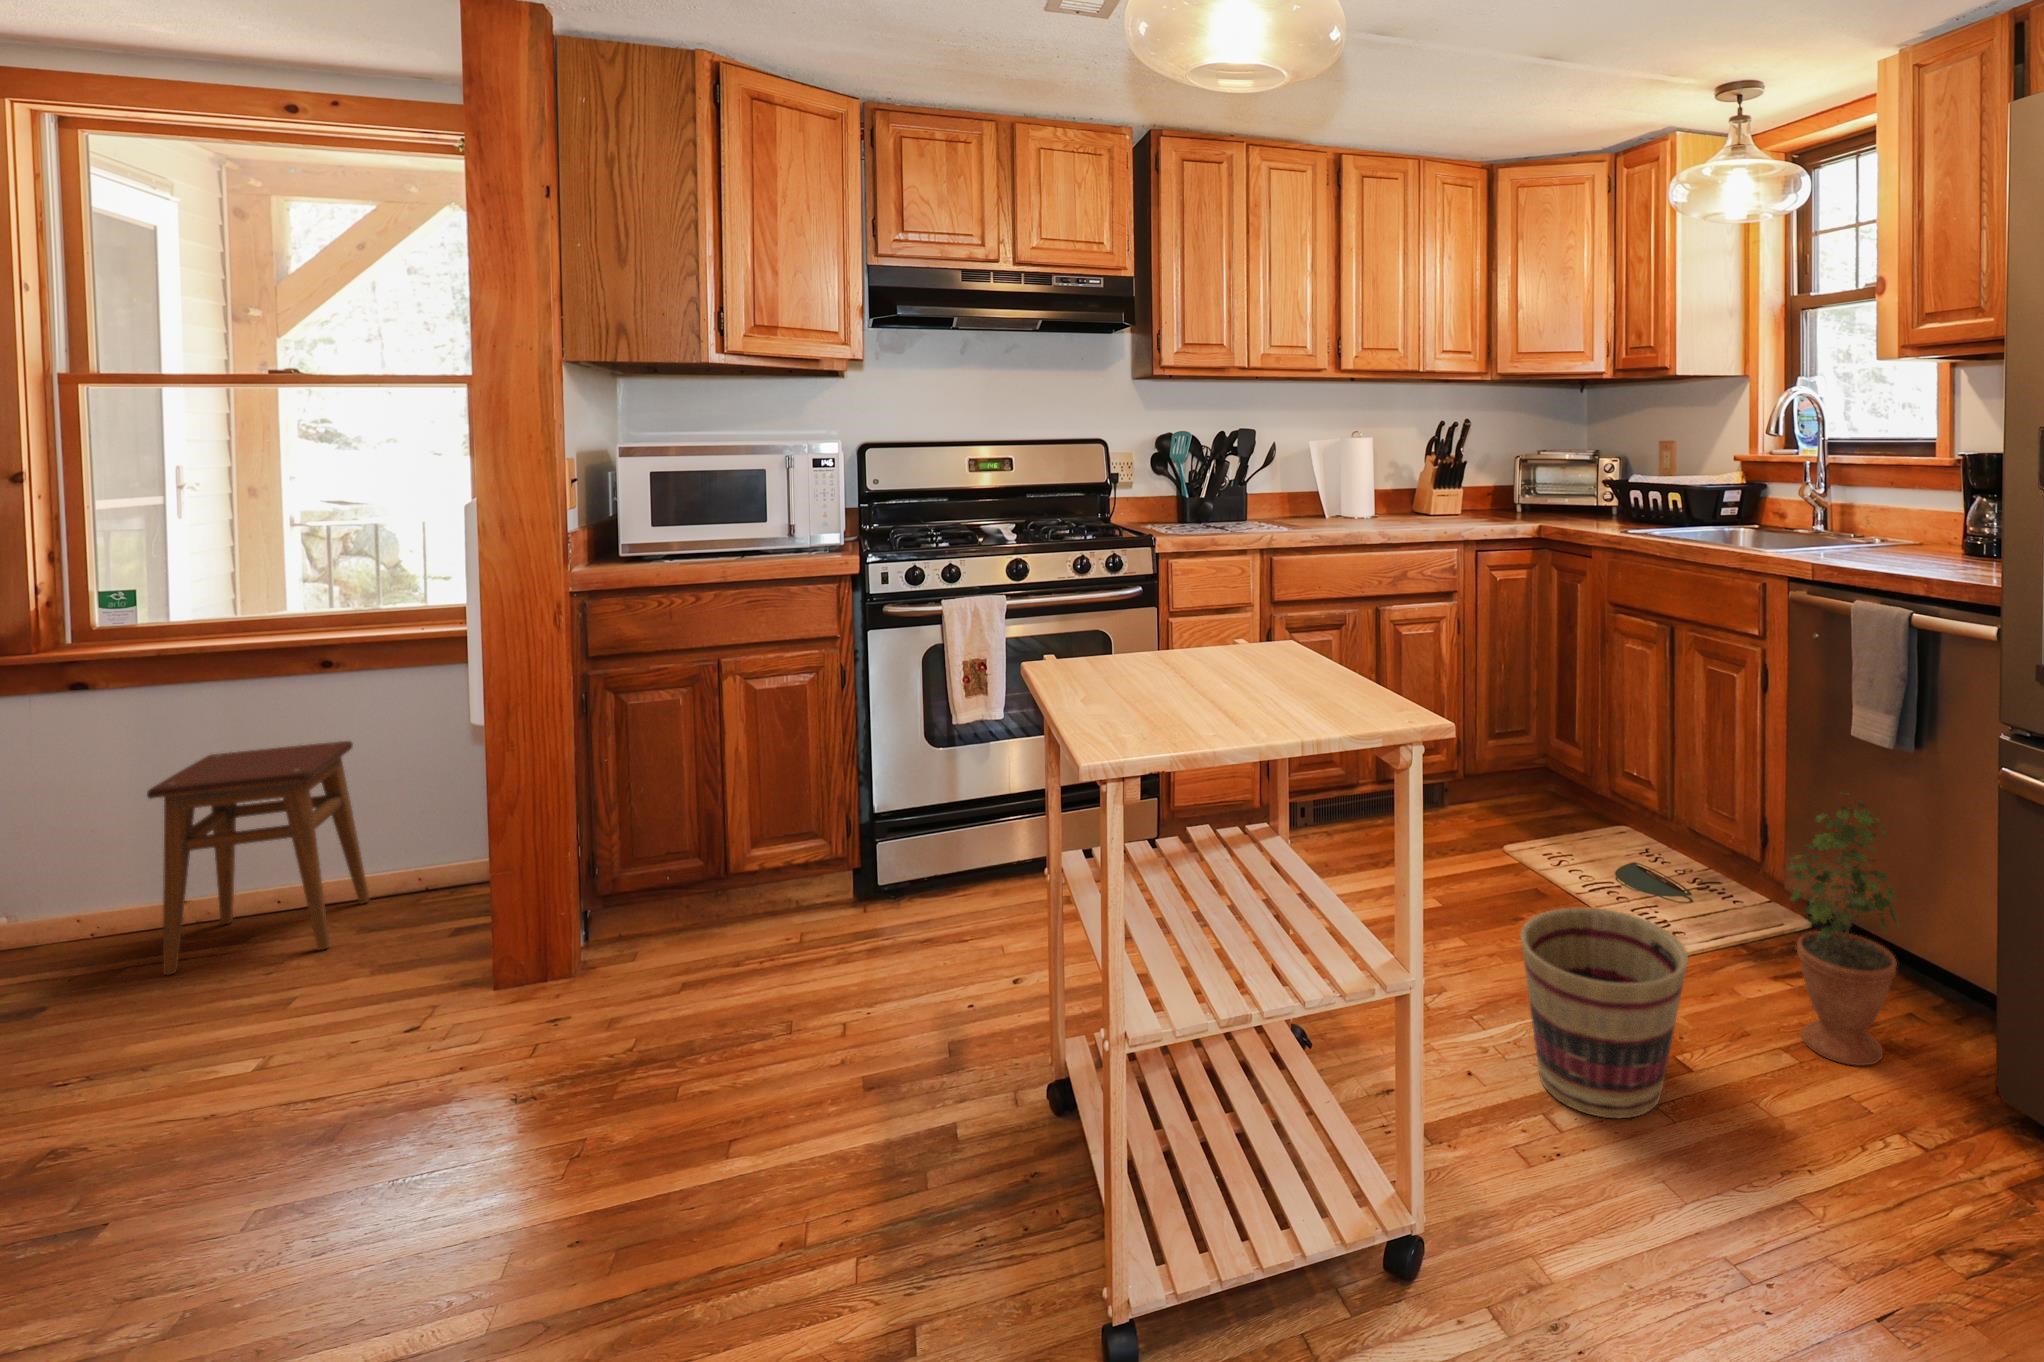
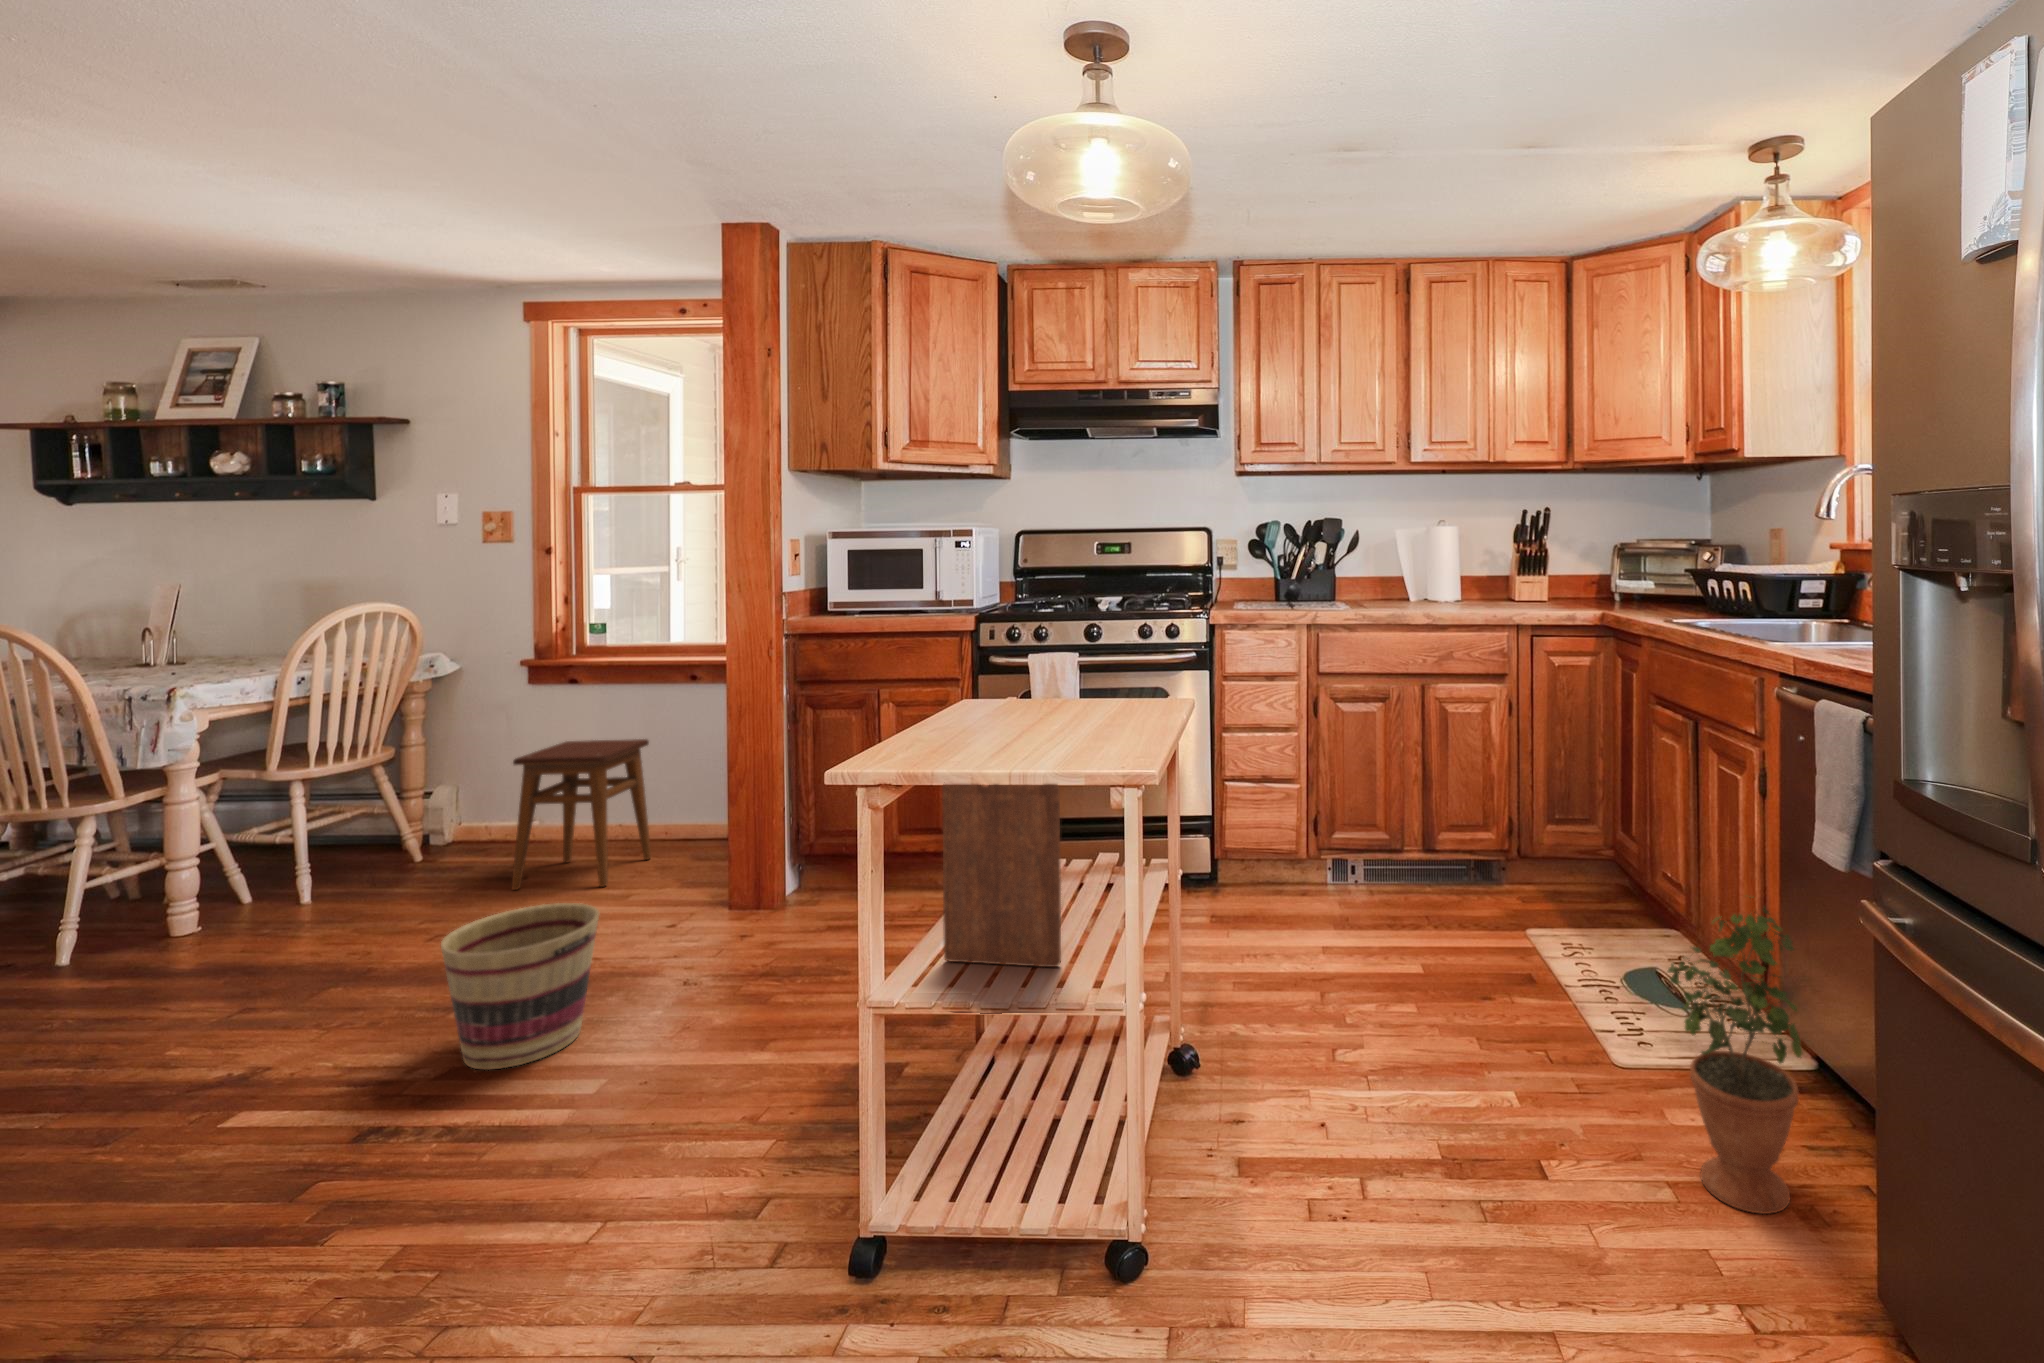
cutting board: none [1182,731,1321,975] -> present [942,784,1061,967]
basket: present [1521,907,1688,1118] -> present [441,903,599,1070]

